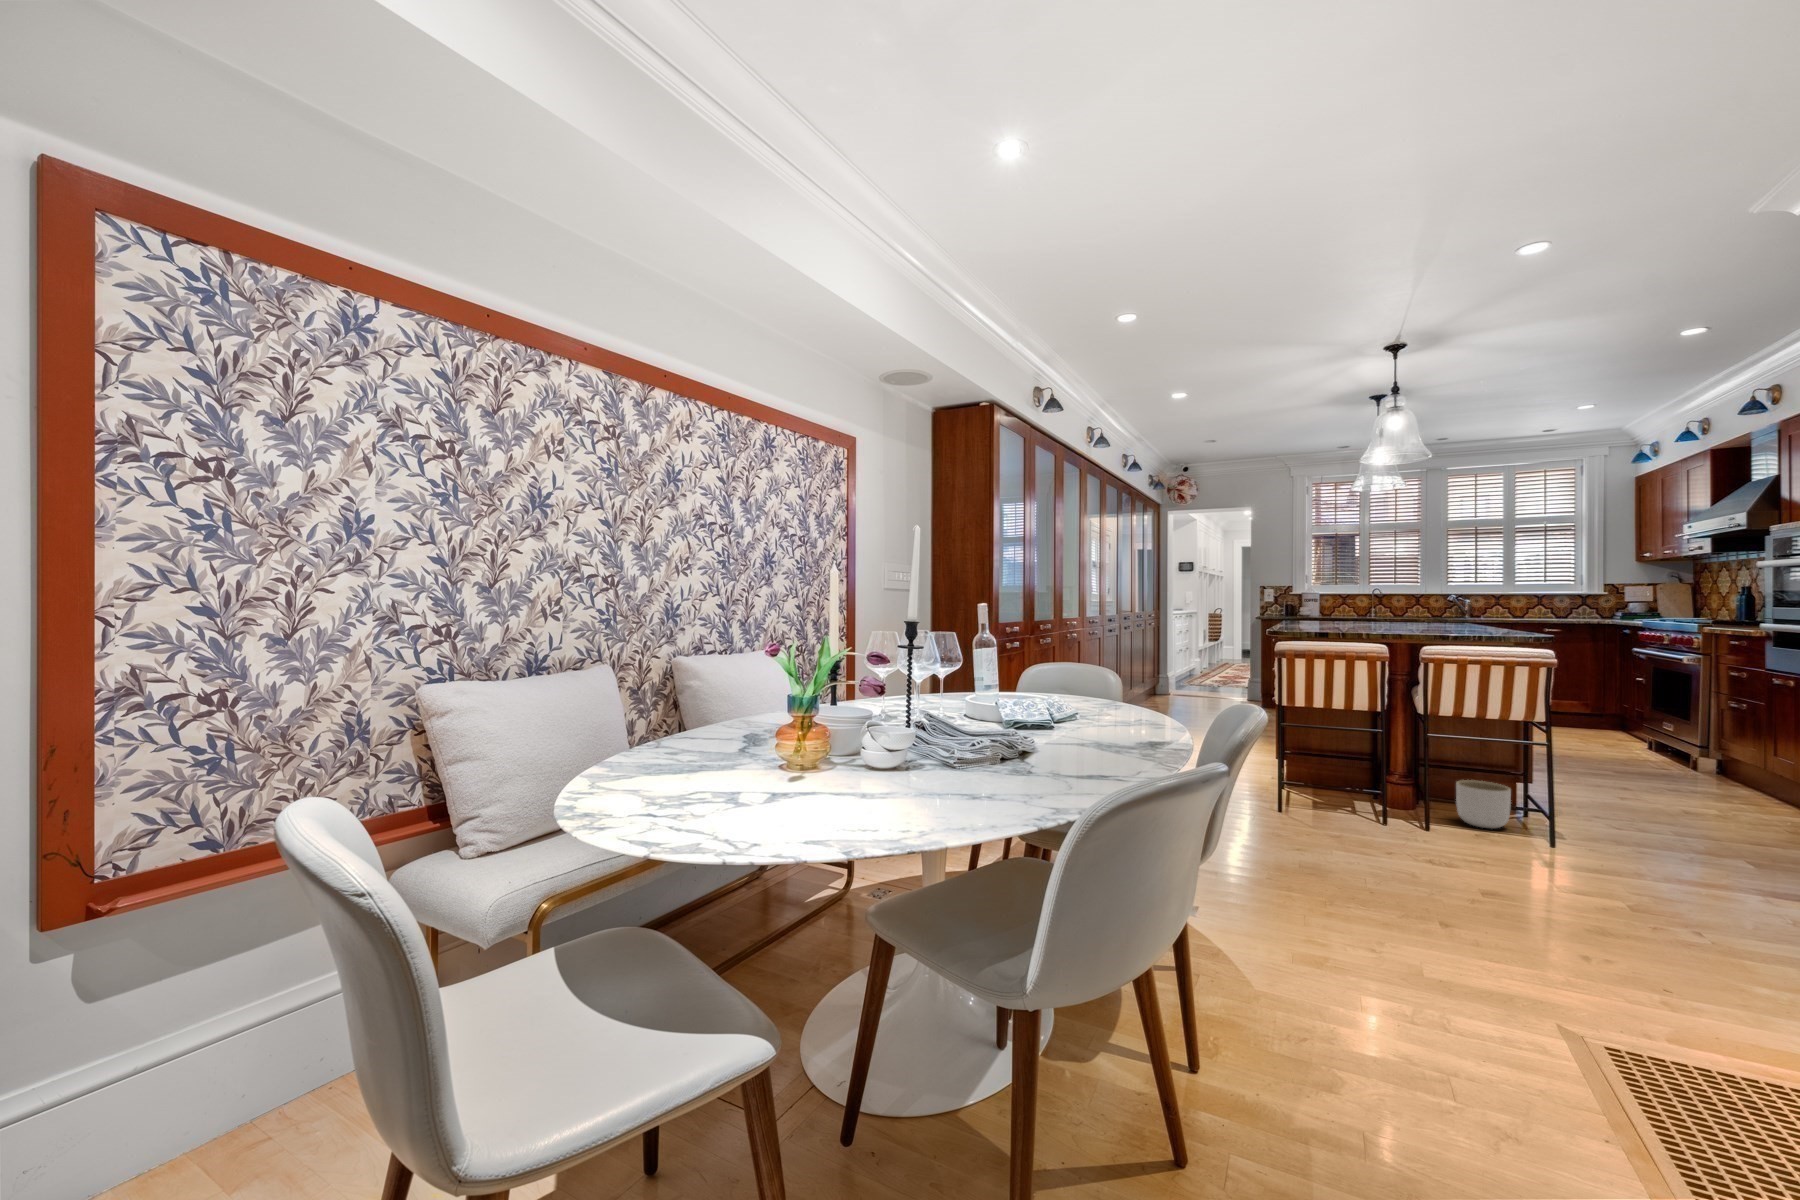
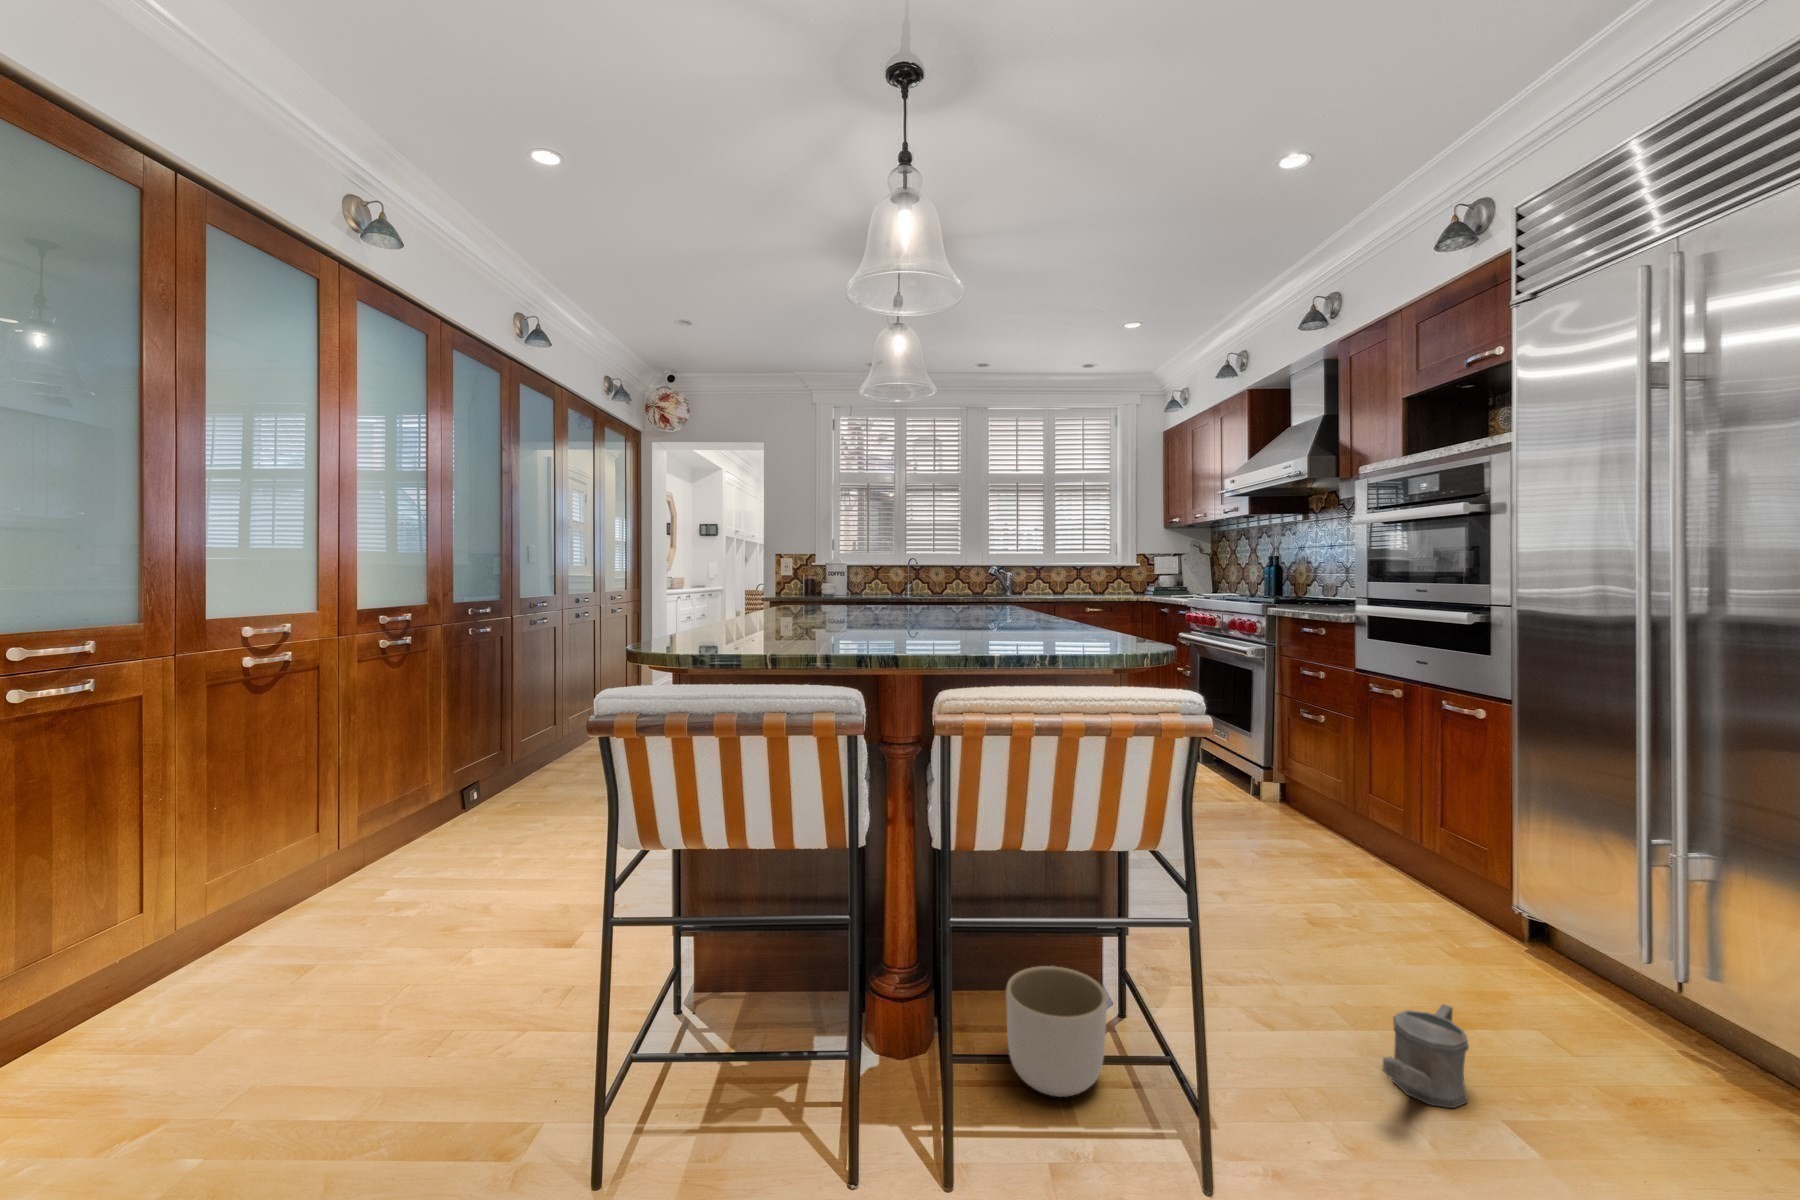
watering can: none [1669,821,1740,861] -> present [1383,1004,1469,1108]

